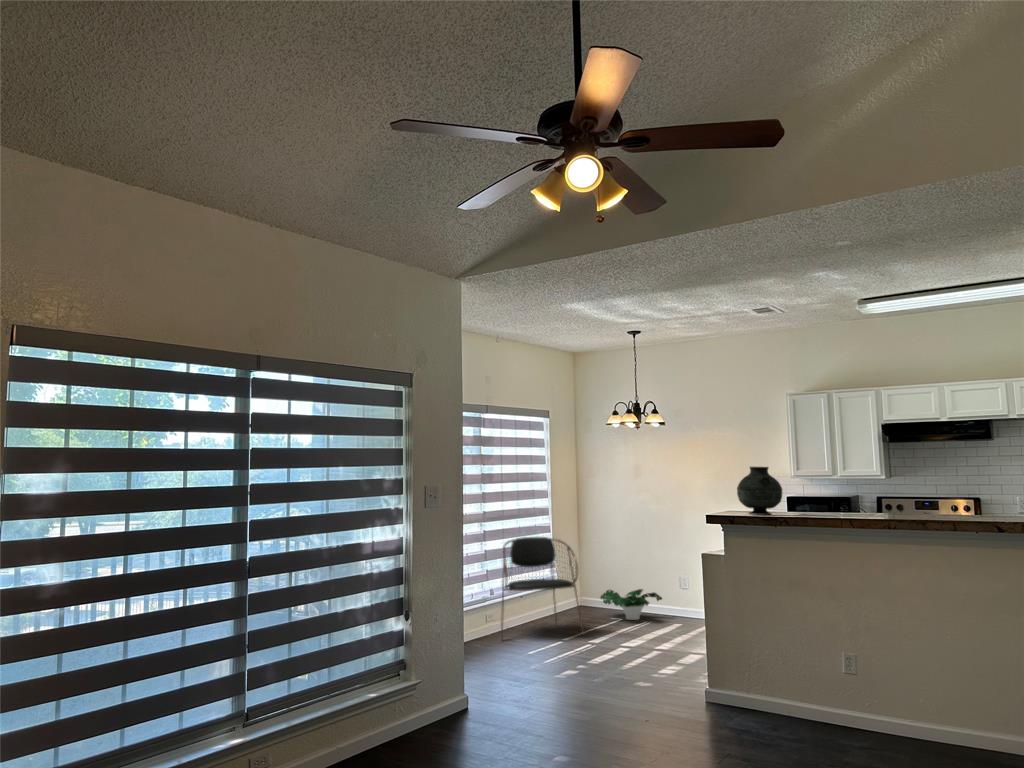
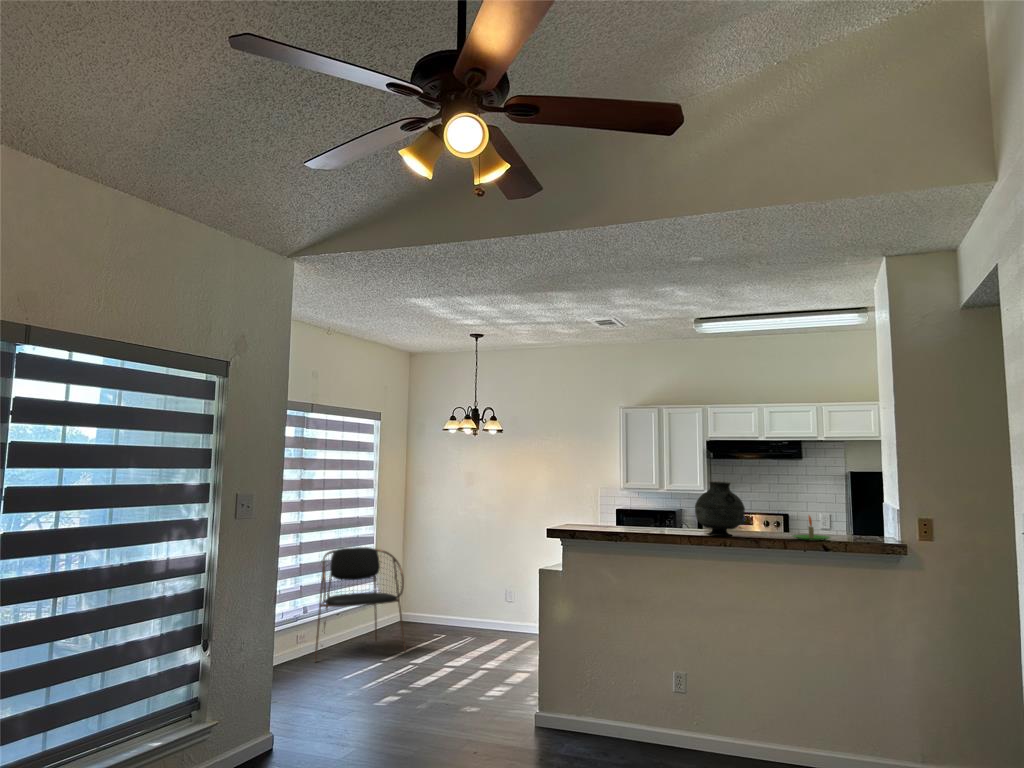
vase: present [737,467,782,515] -> present [695,482,745,536]
candle: none [961,493,1007,520] -> present [792,516,831,541]
potted plant: present [600,589,662,620] -> none [424,602,488,634]

